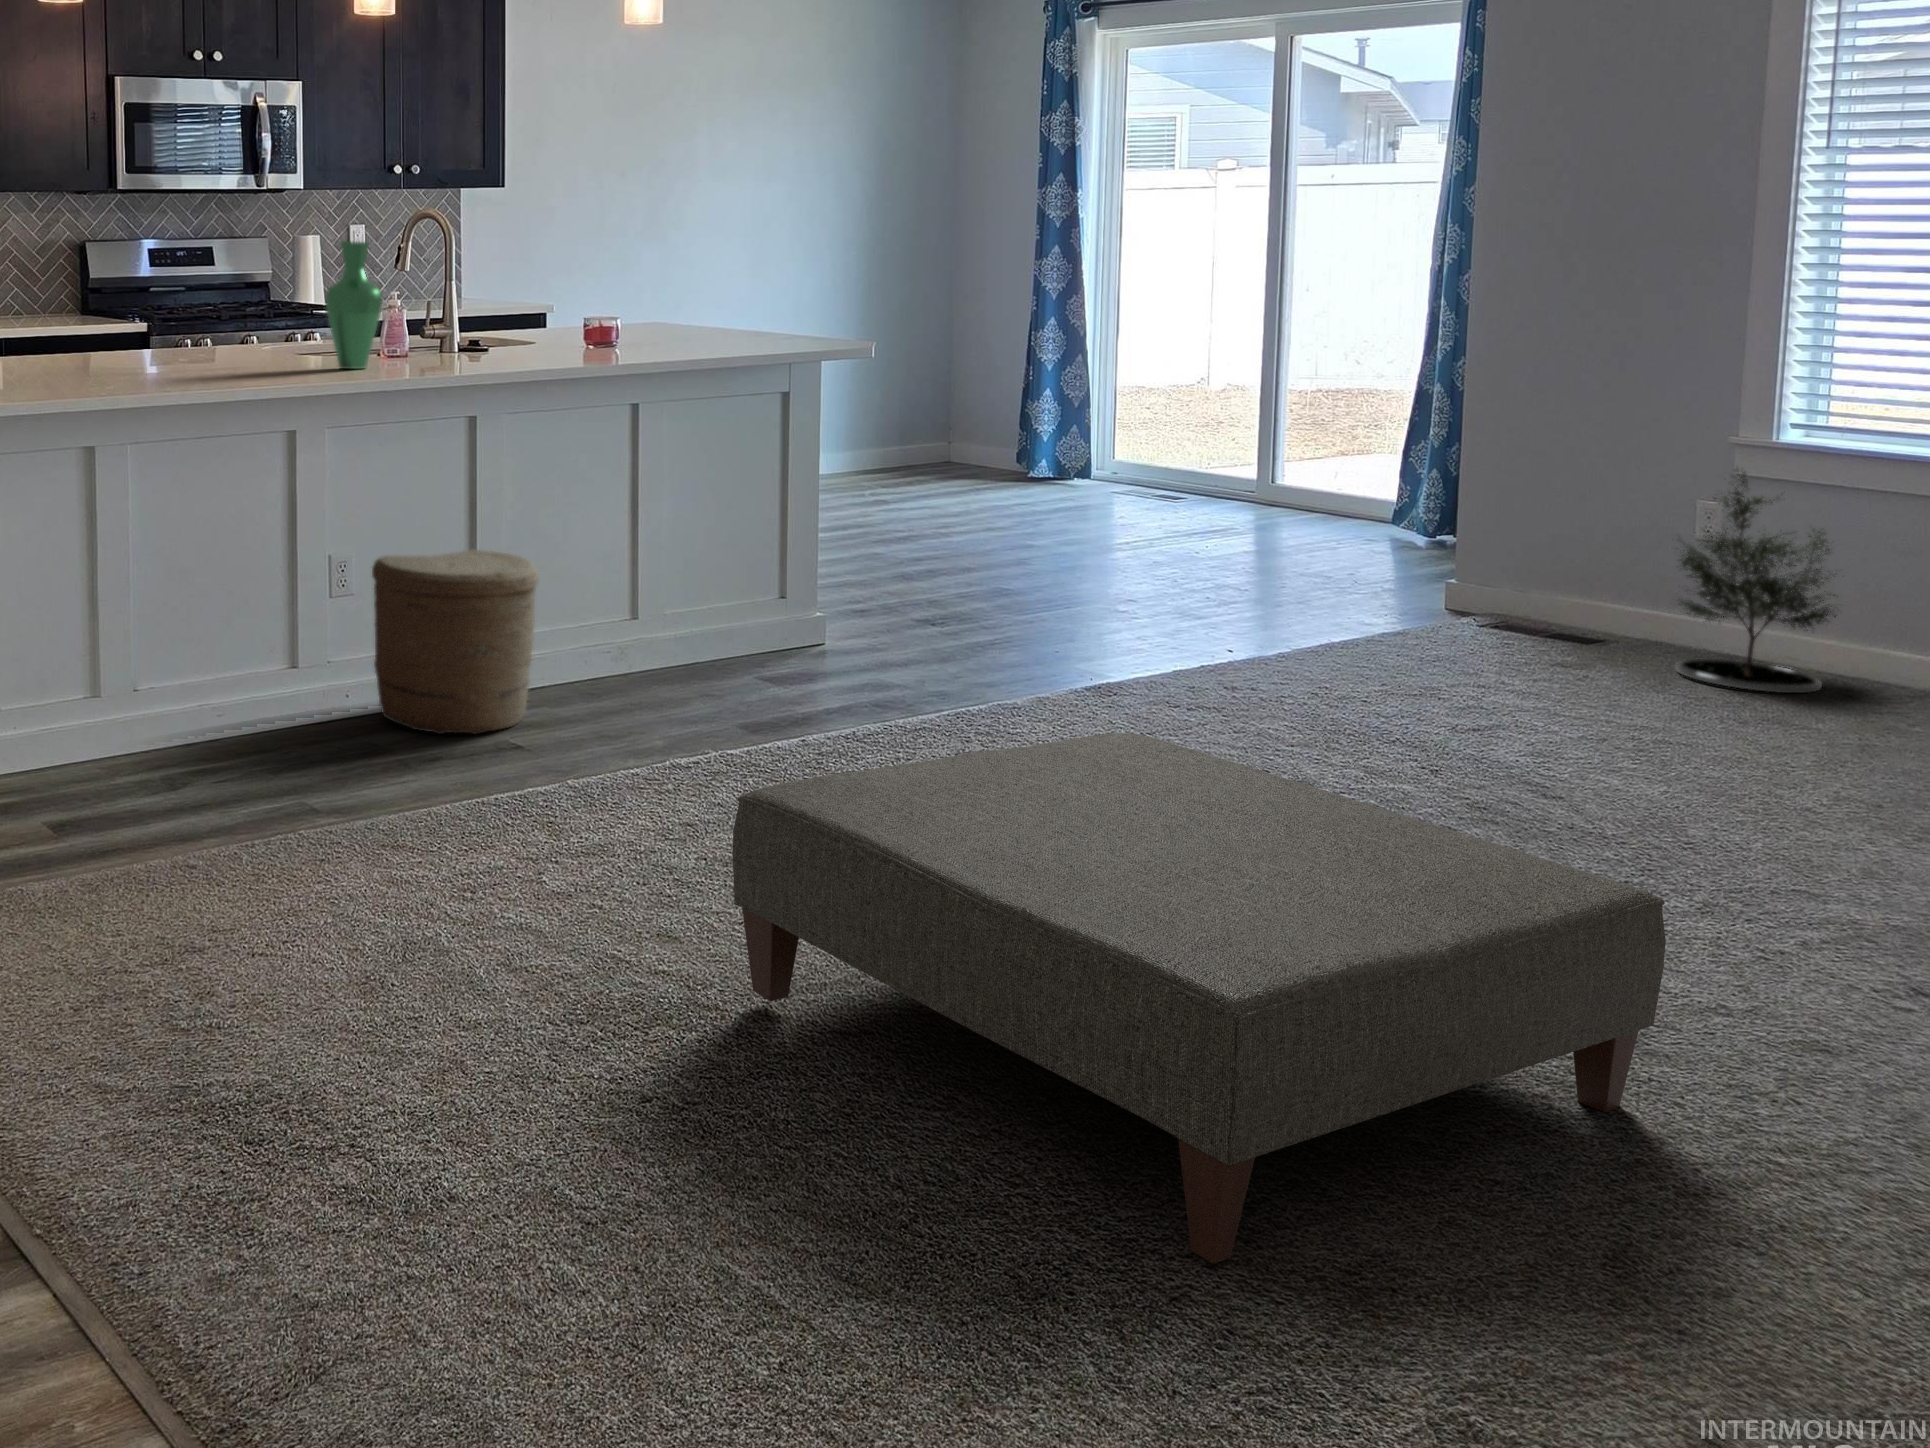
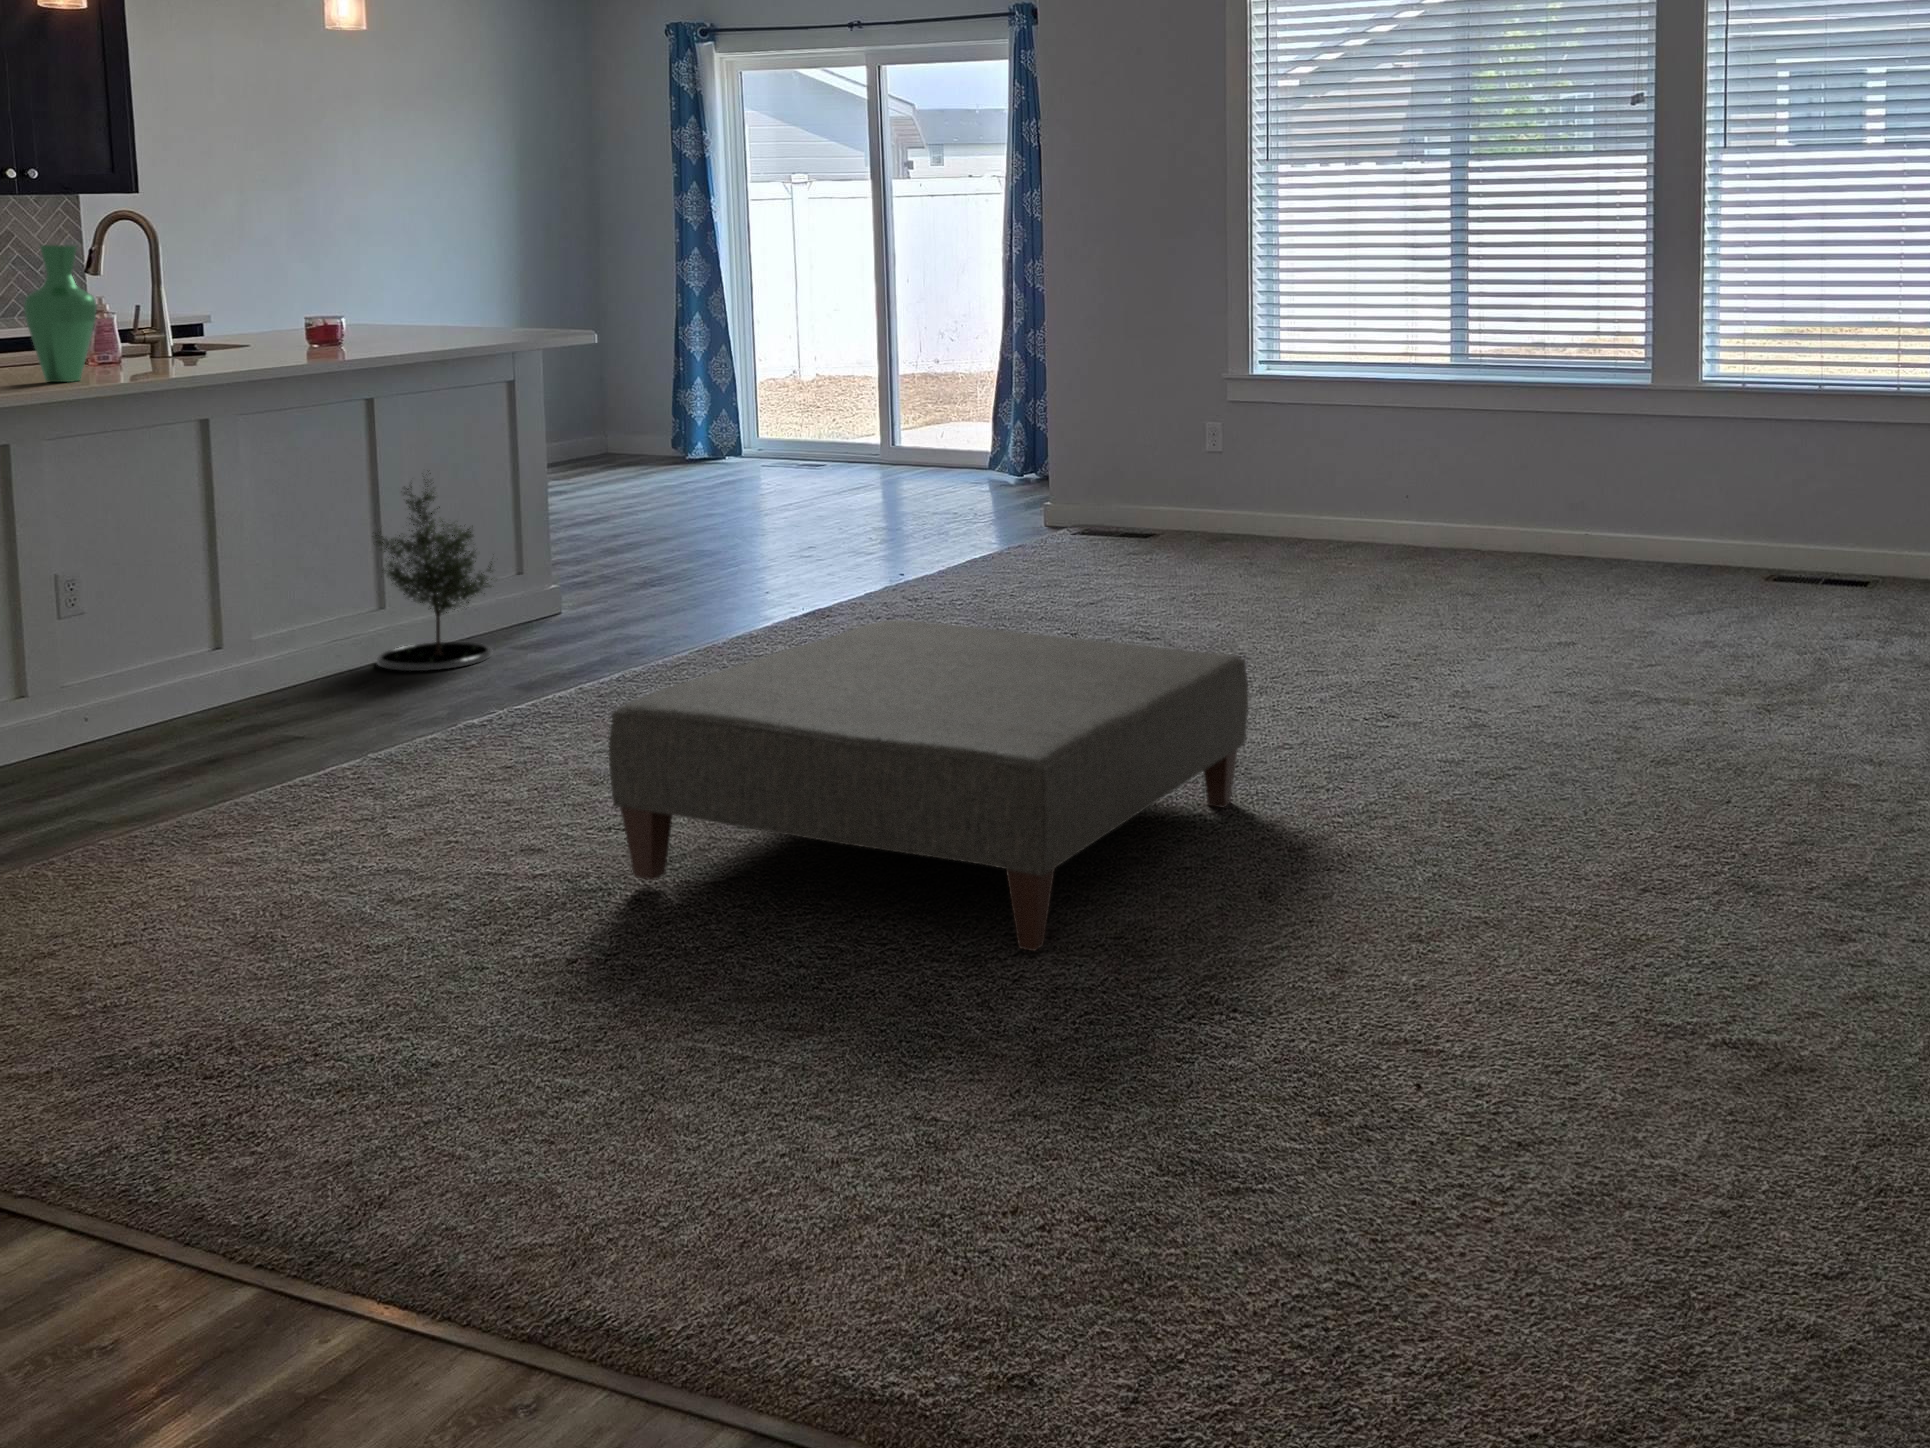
potted tree: present [1676,469,1838,693] -> present [375,471,493,671]
woven basket: present [372,550,538,734] -> none [104,559,301,750]

